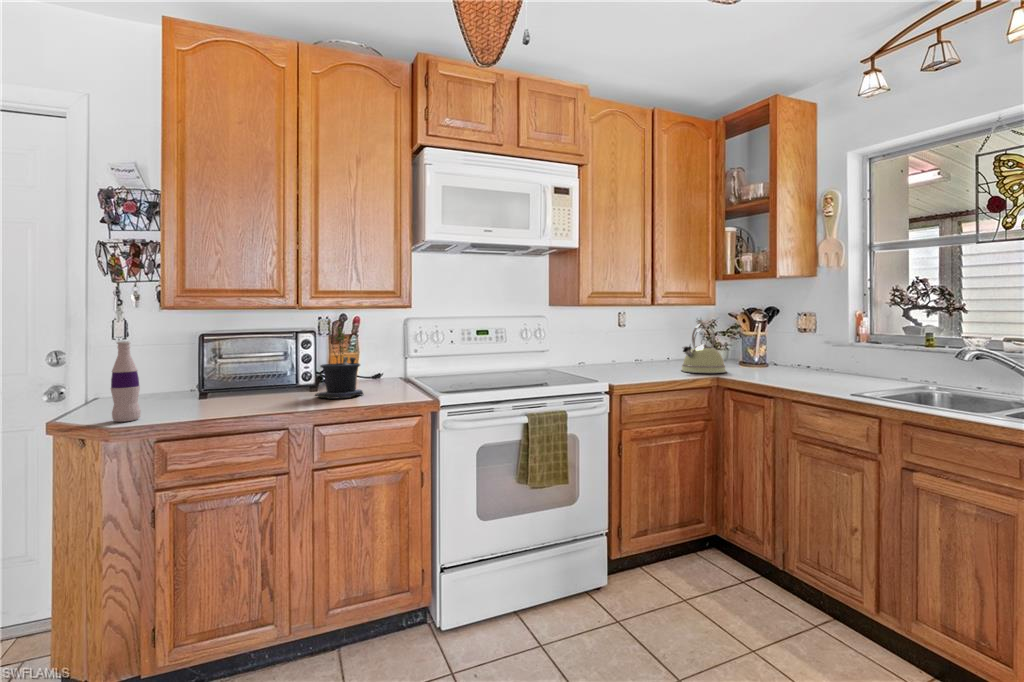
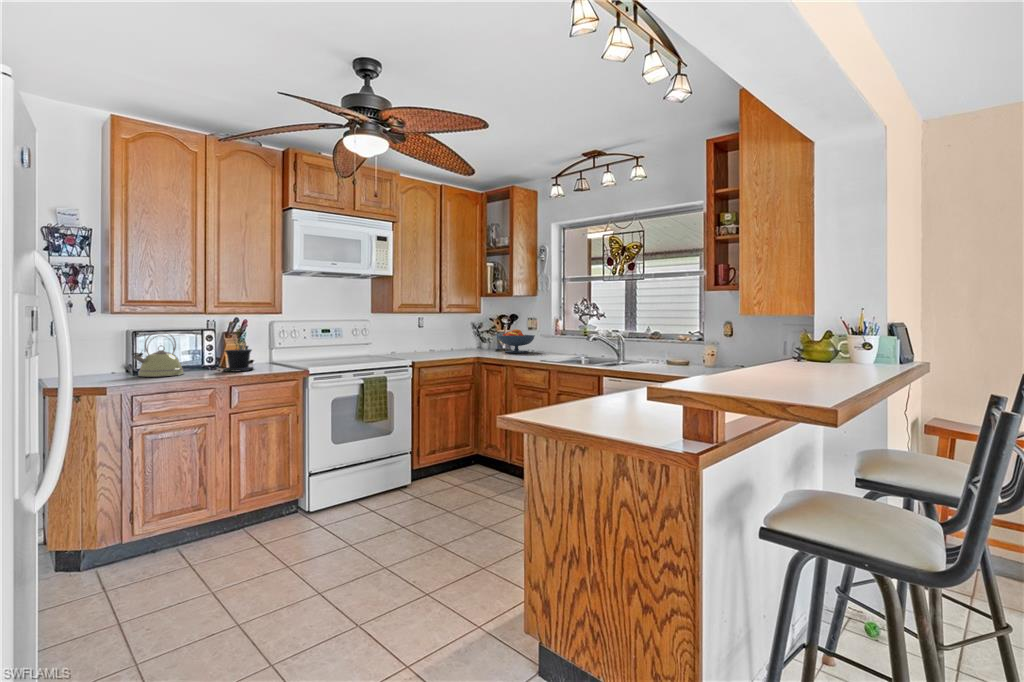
kettle: present [681,323,726,373] -> present [132,331,184,377]
fruit bowl: none [748,330,816,370] -> present [498,329,535,353]
bottle: present [111,341,141,422] -> none [99,334,118,384]

